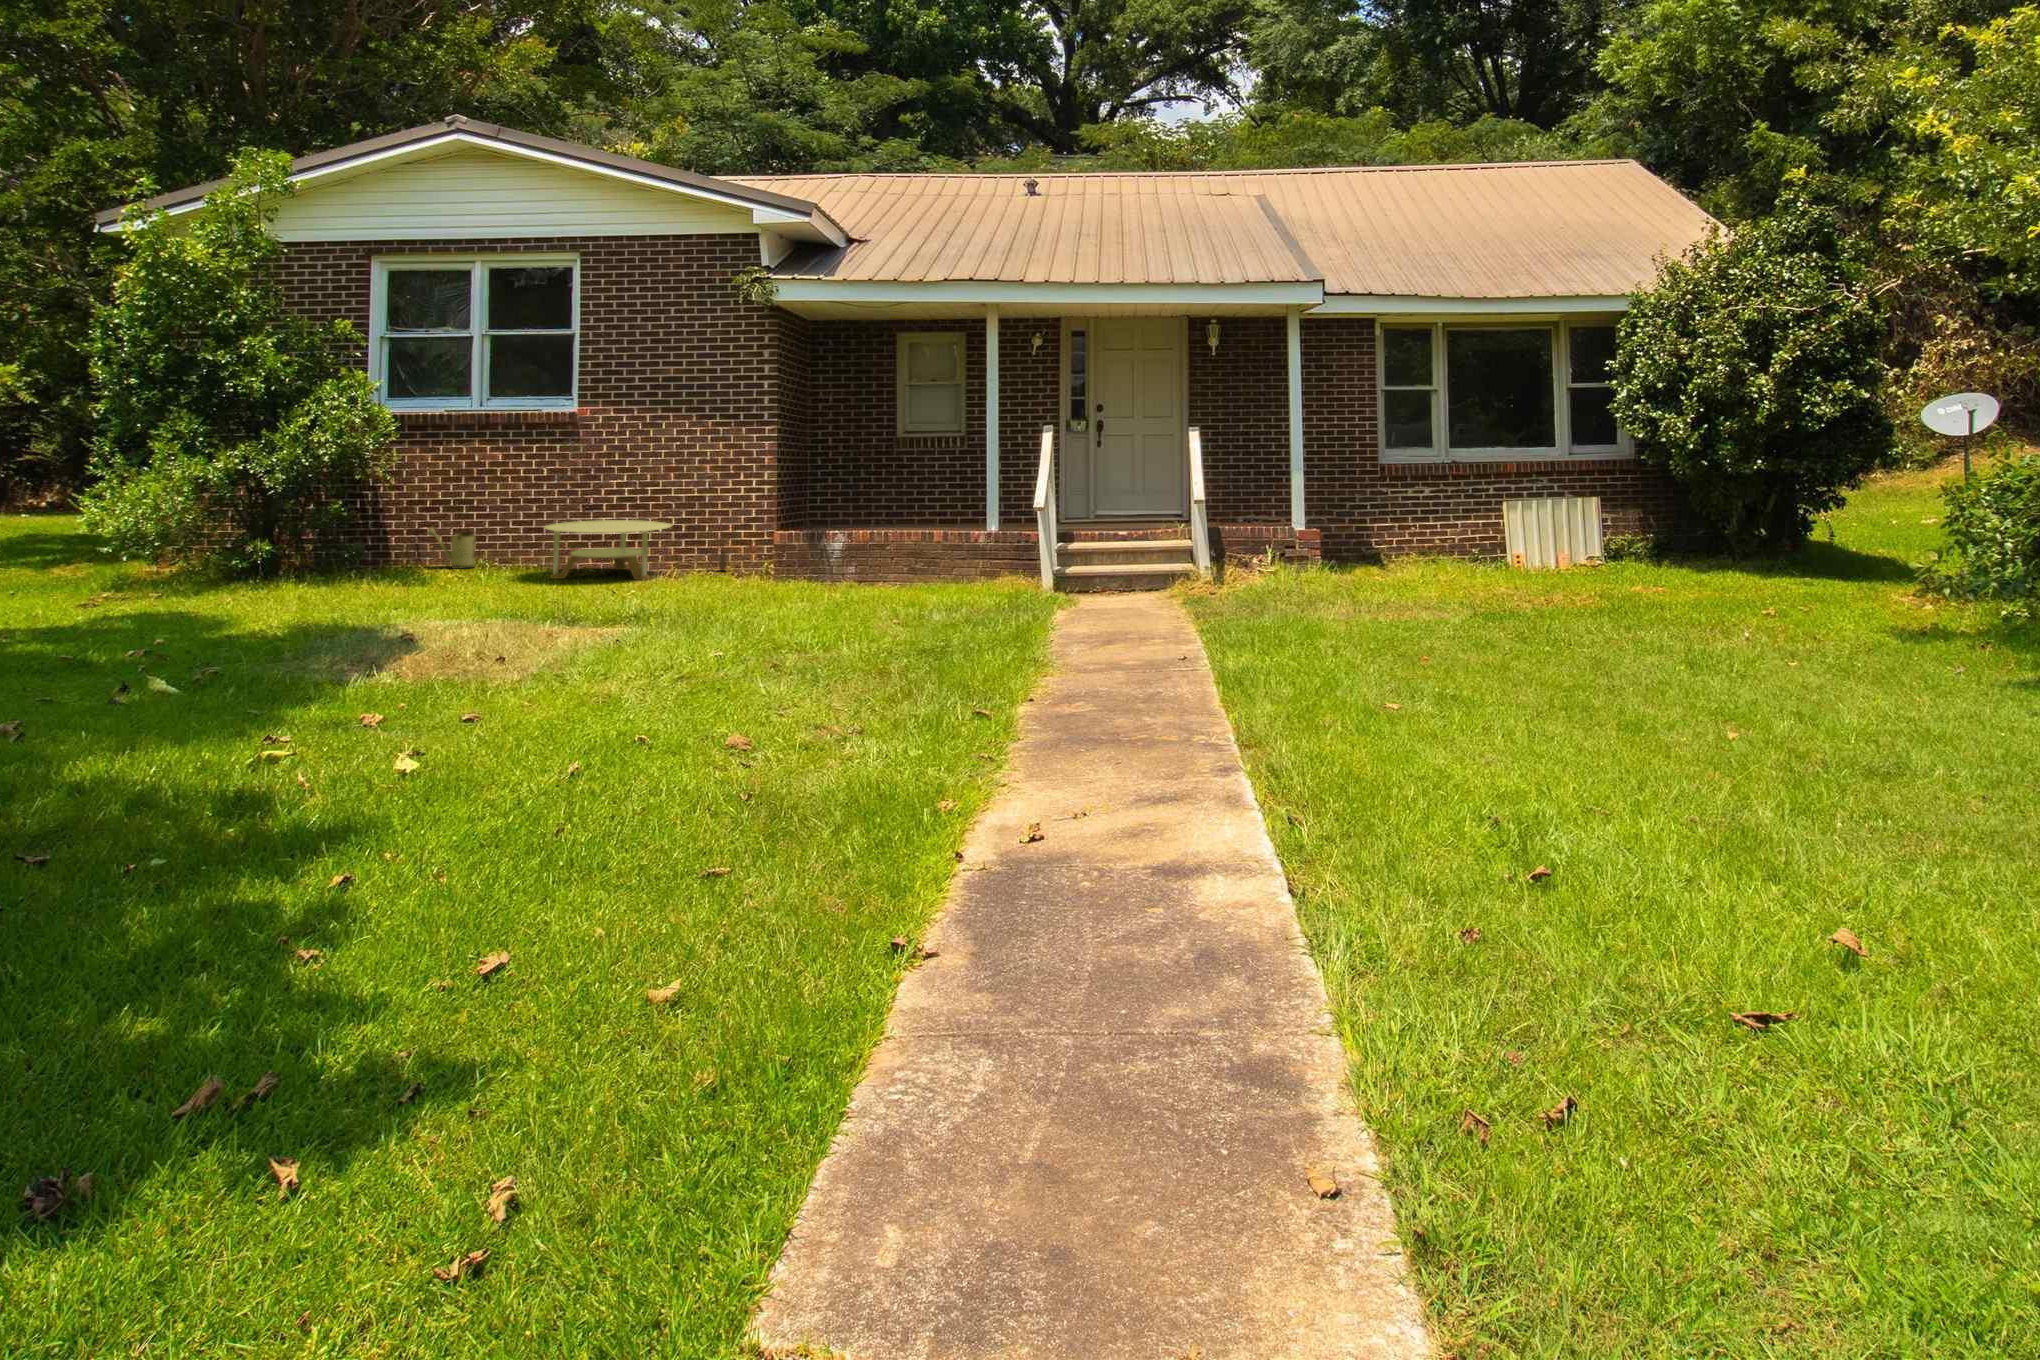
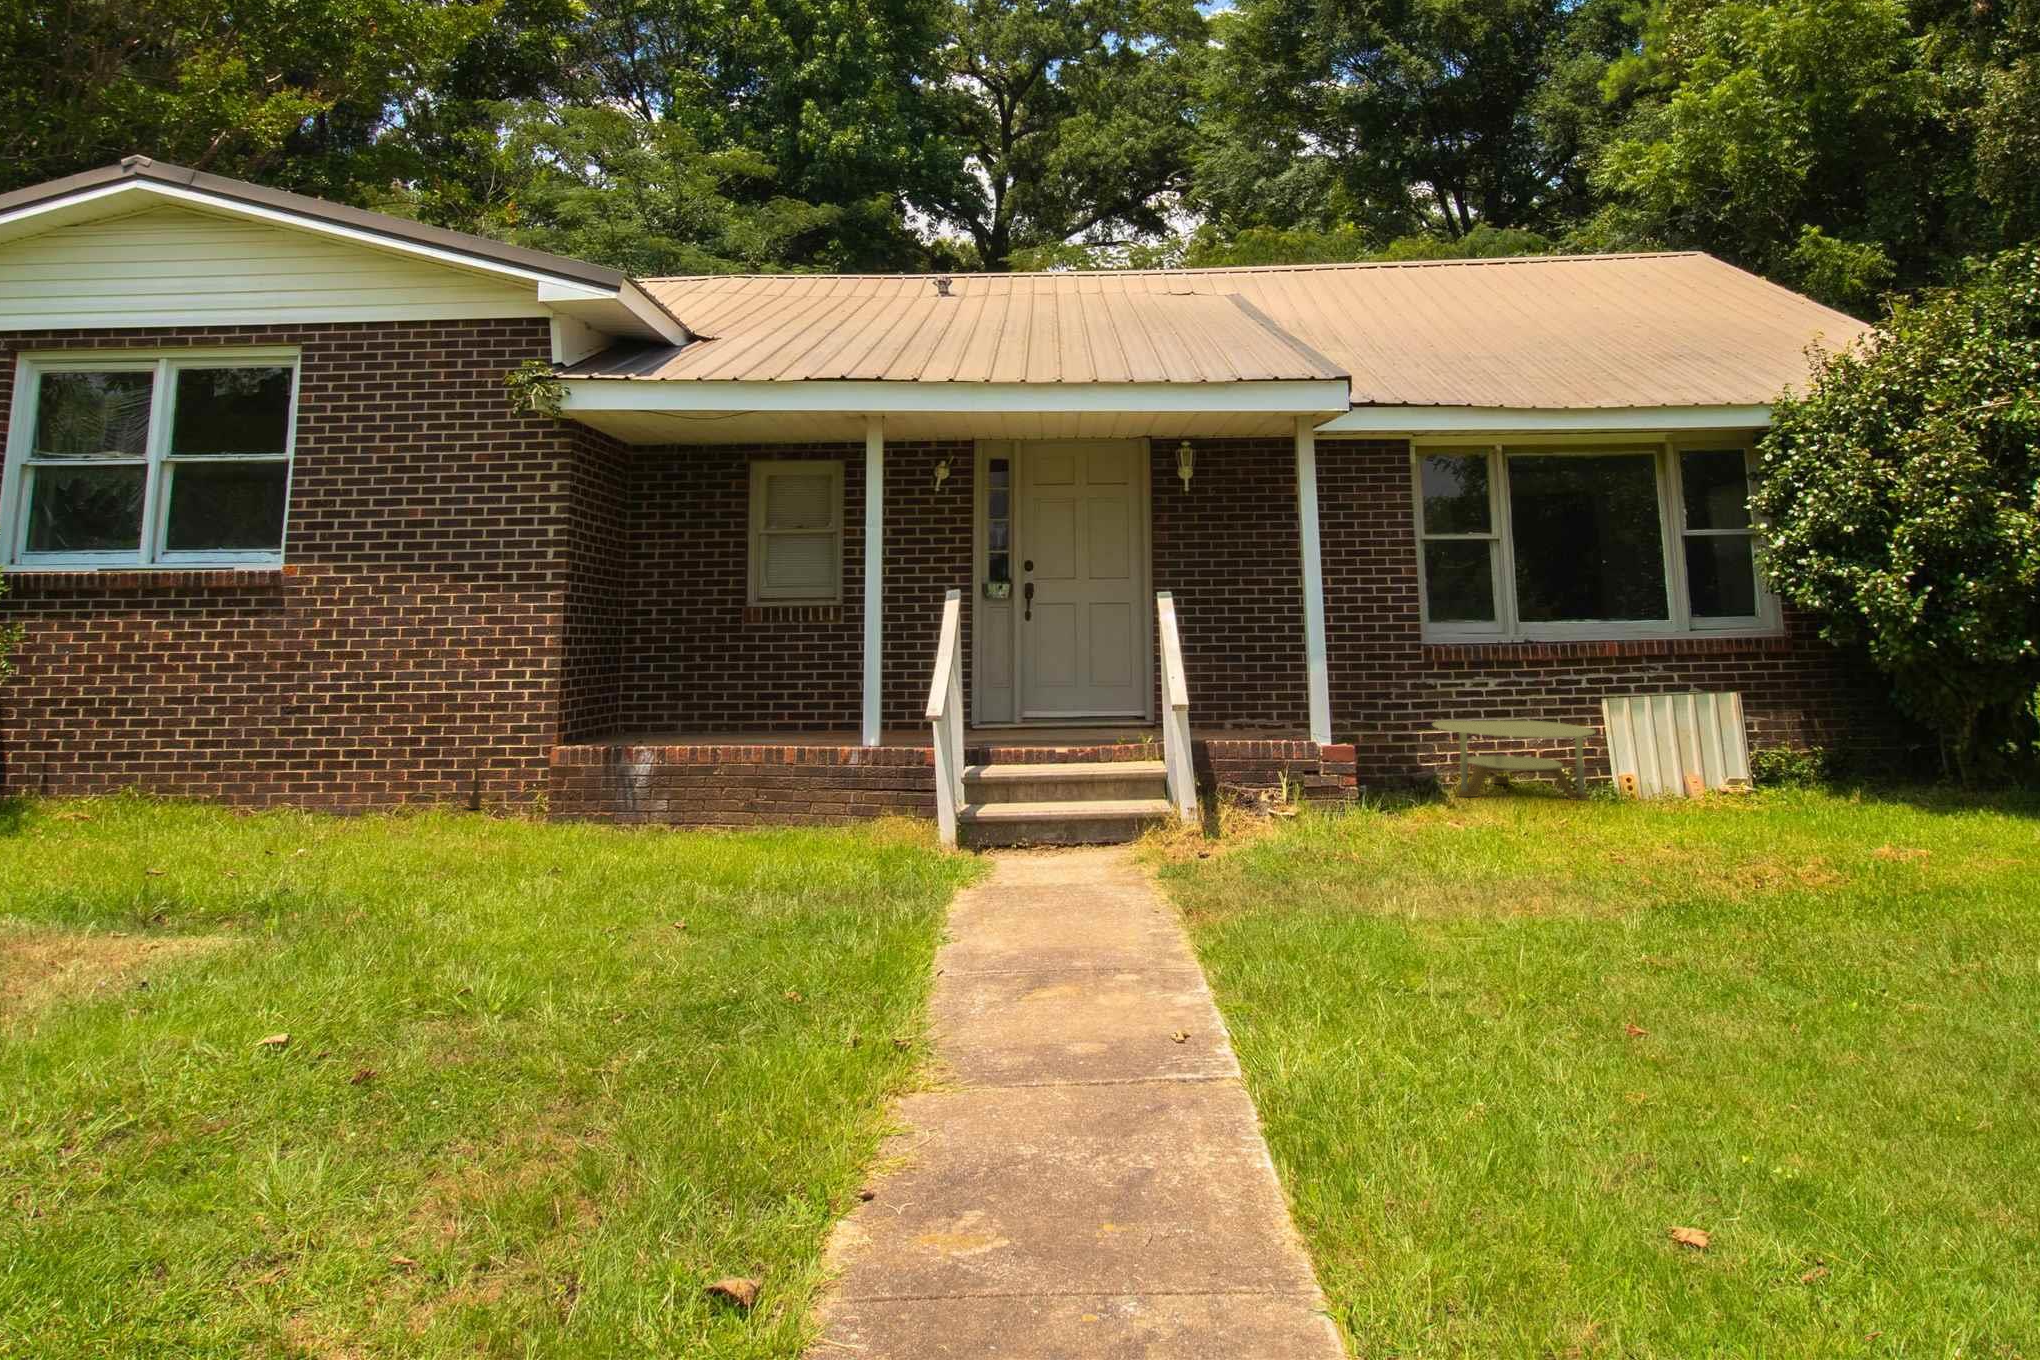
round table: present [545,520,672,580] -> present [1432,719,1595,800]
watering can: present [427,527,476,569] -> none [43,735,121,807]

